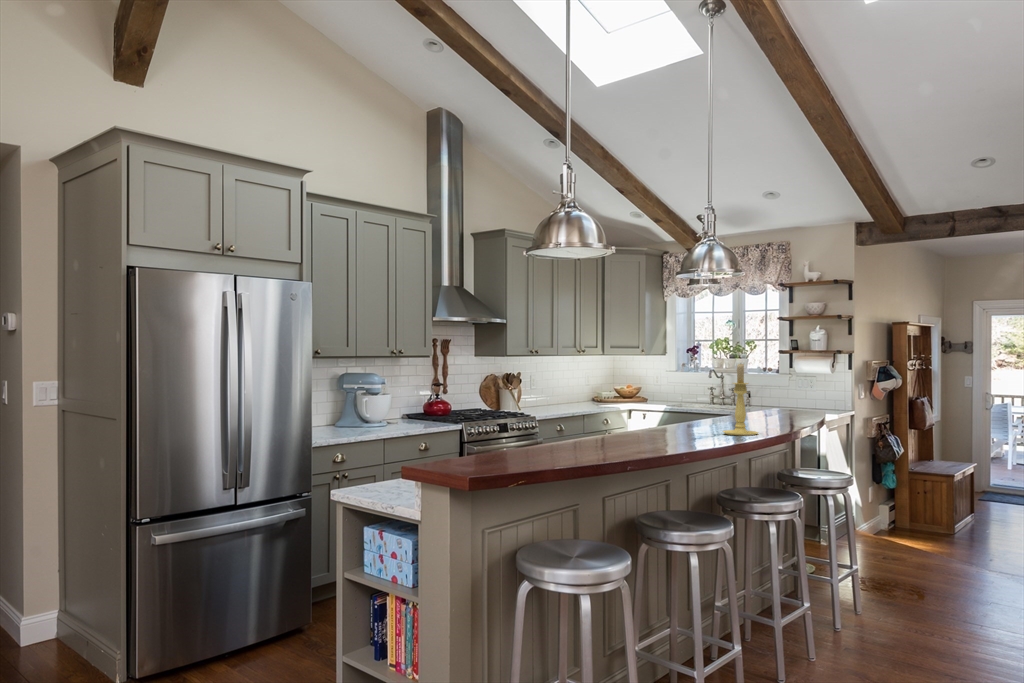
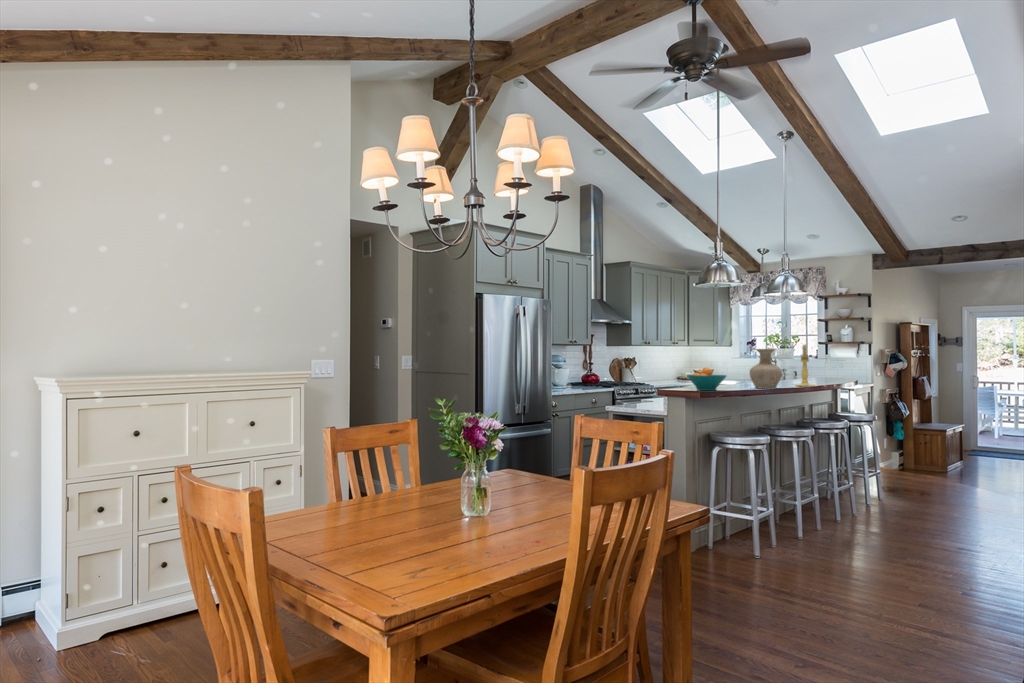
vase: none [639,375,694,447] -> present [750,349,782,389]
fruit bowl: none [513,415,586,459] -> present [687,368,726,391]

